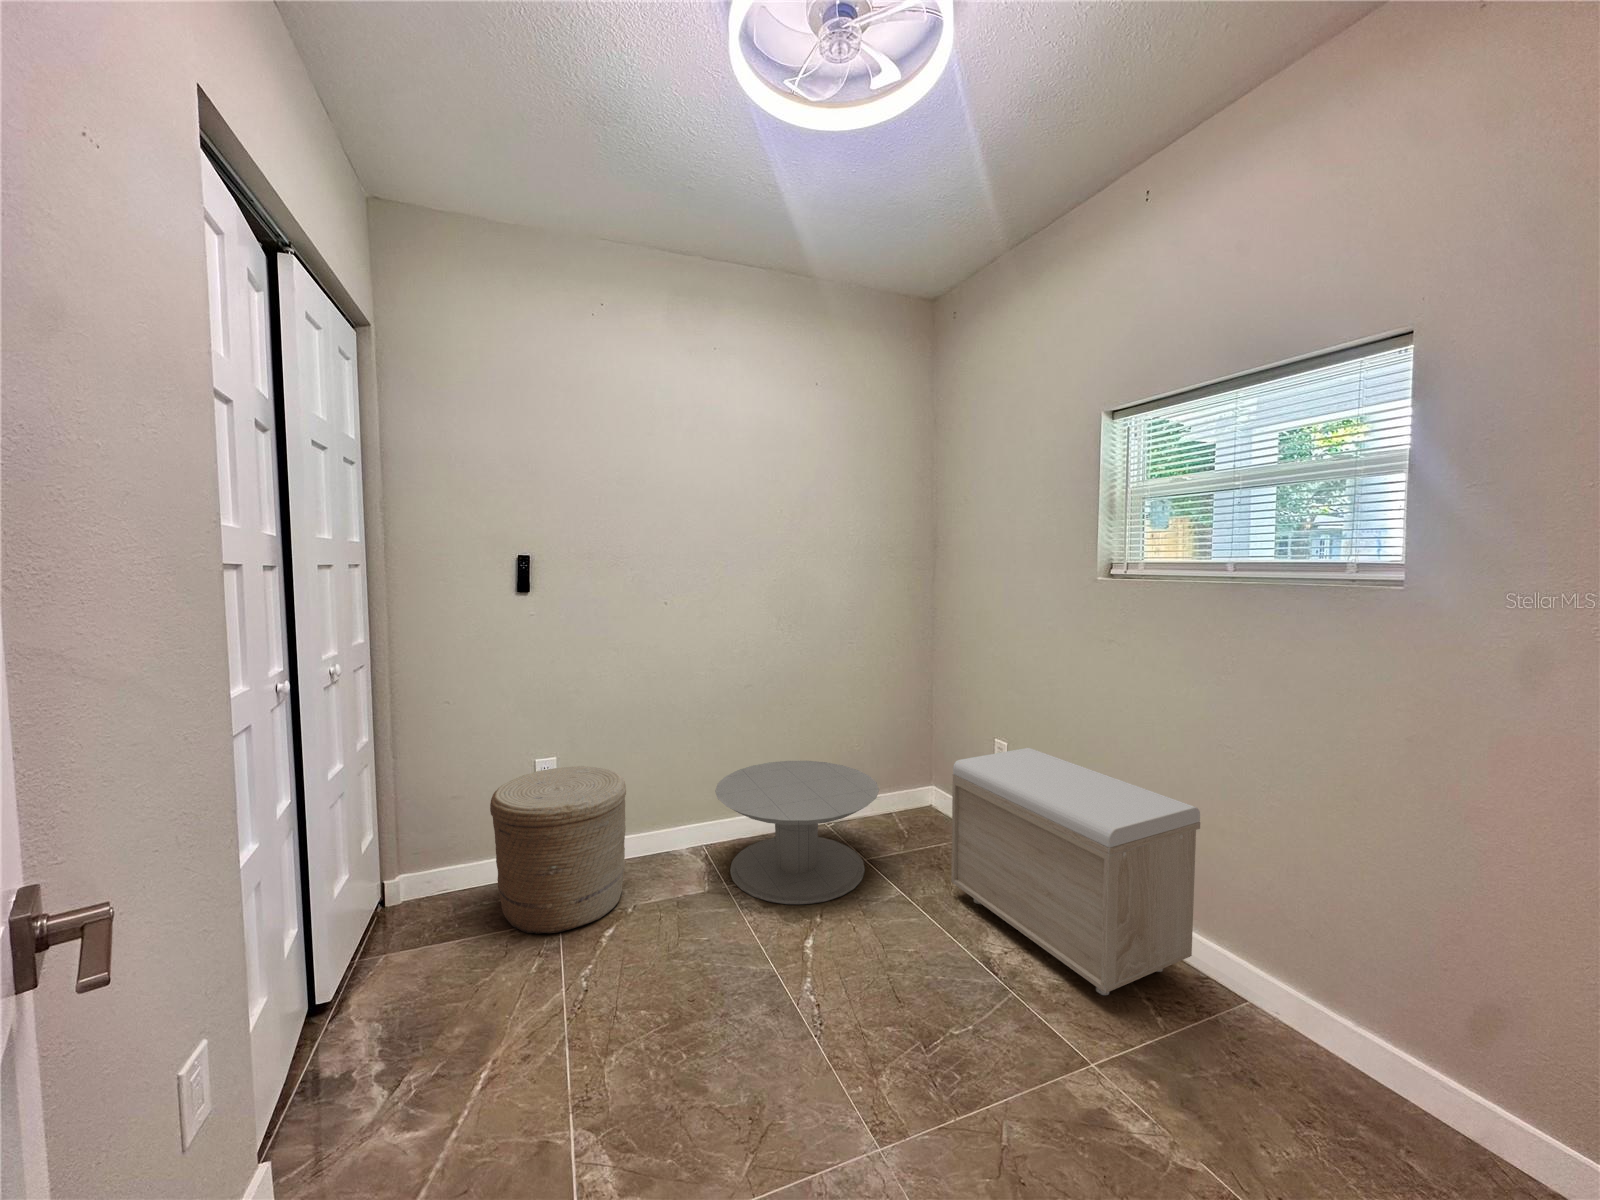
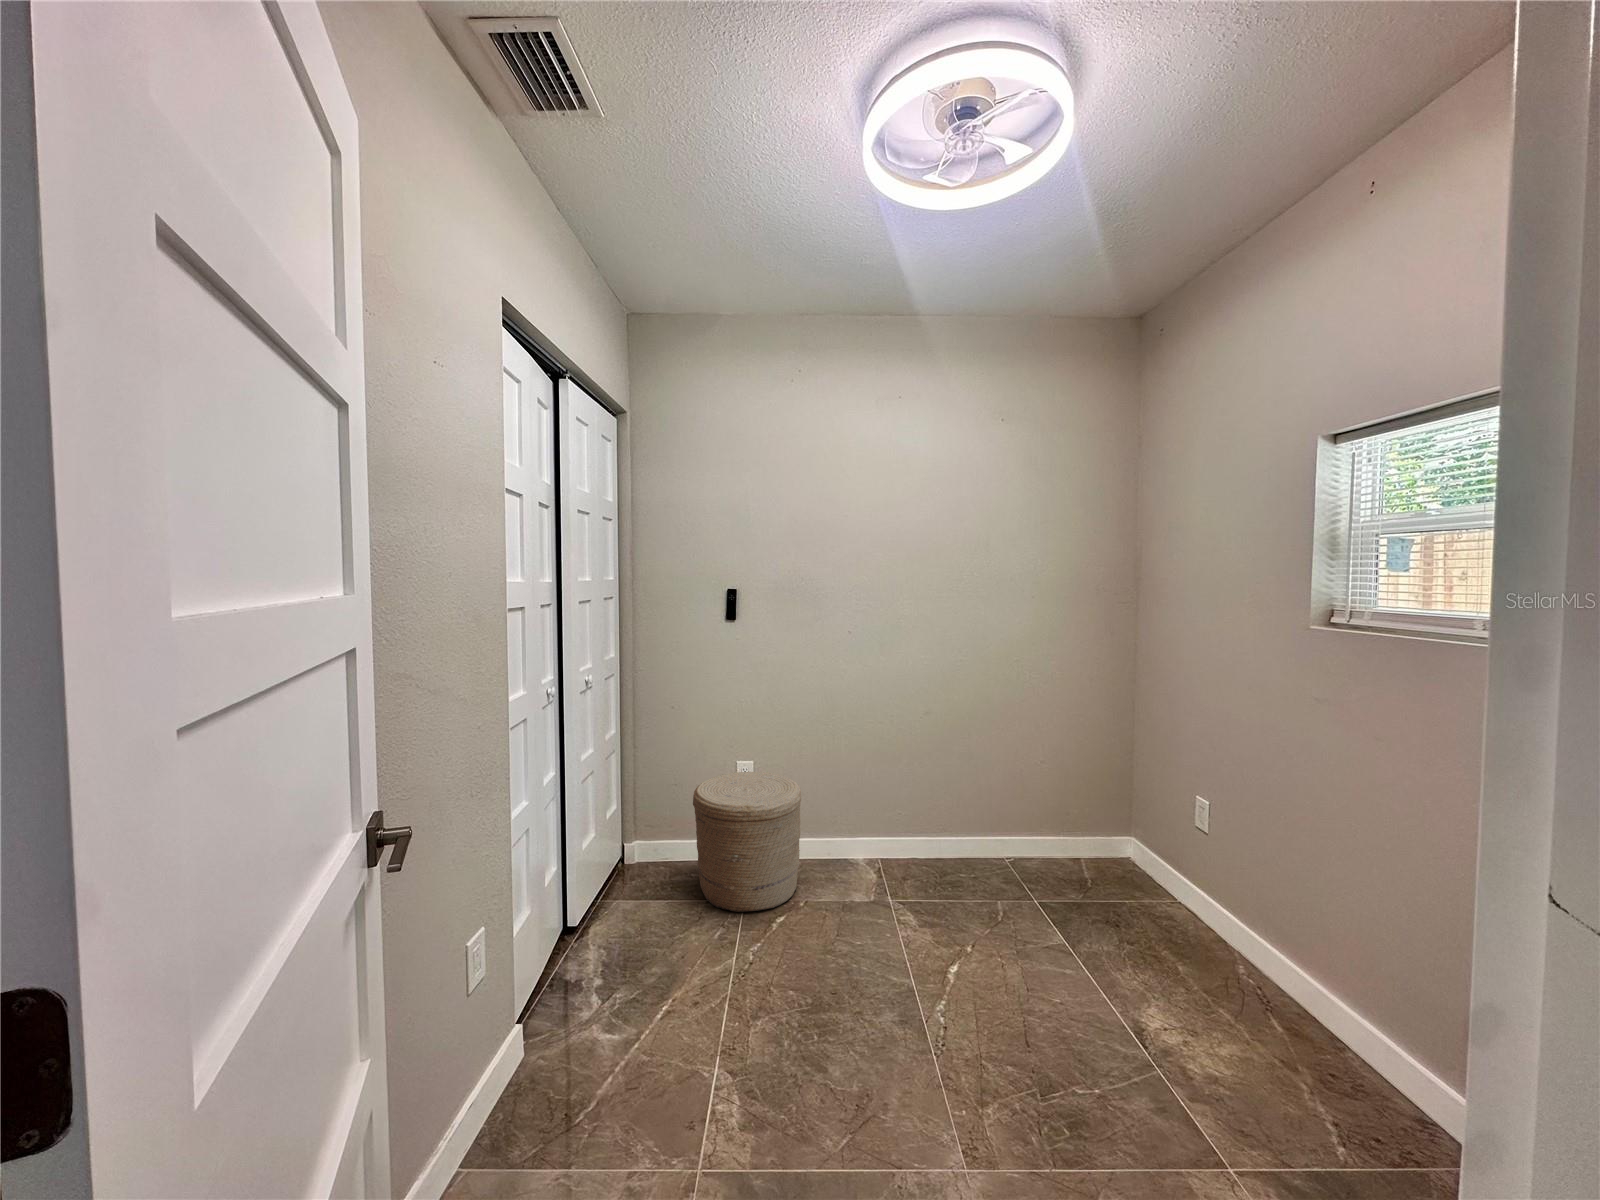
storage bench: present [951,748,1200,995] -> none [1121,813,1427,1107]
side table: present [715,761,879,904] -> none [882,790,1047,936]

